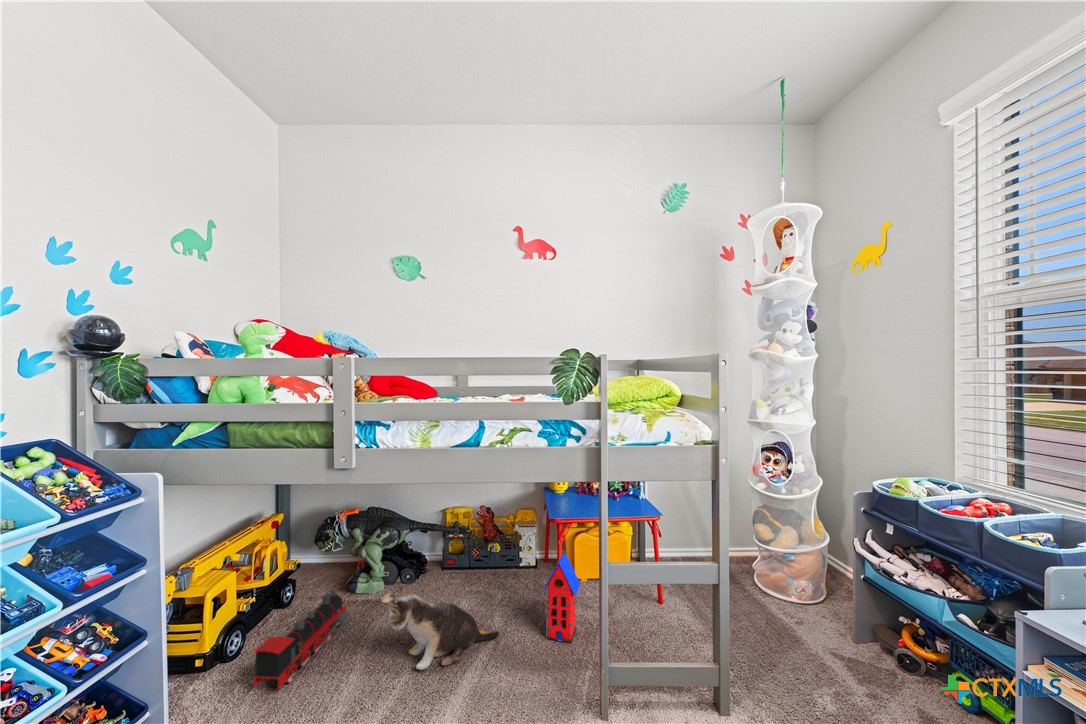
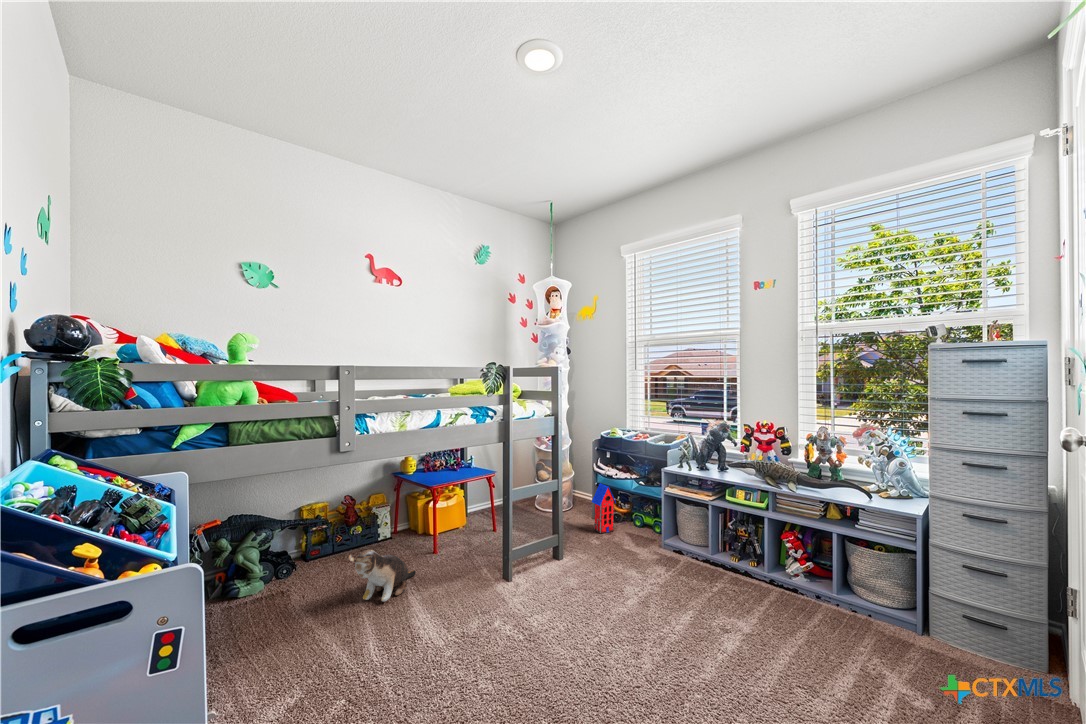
toy house: present [543,553,580,643] -> present [592,483,616,533]
toy train: present [253,589,348,688] -> none [242,582,288,655]

